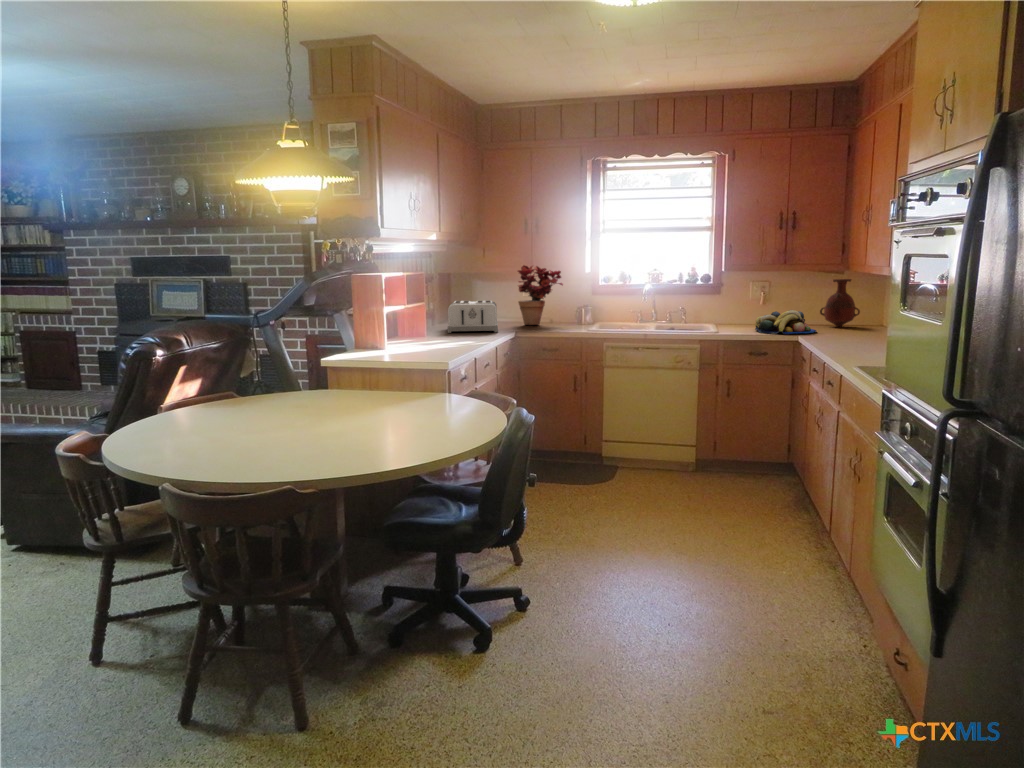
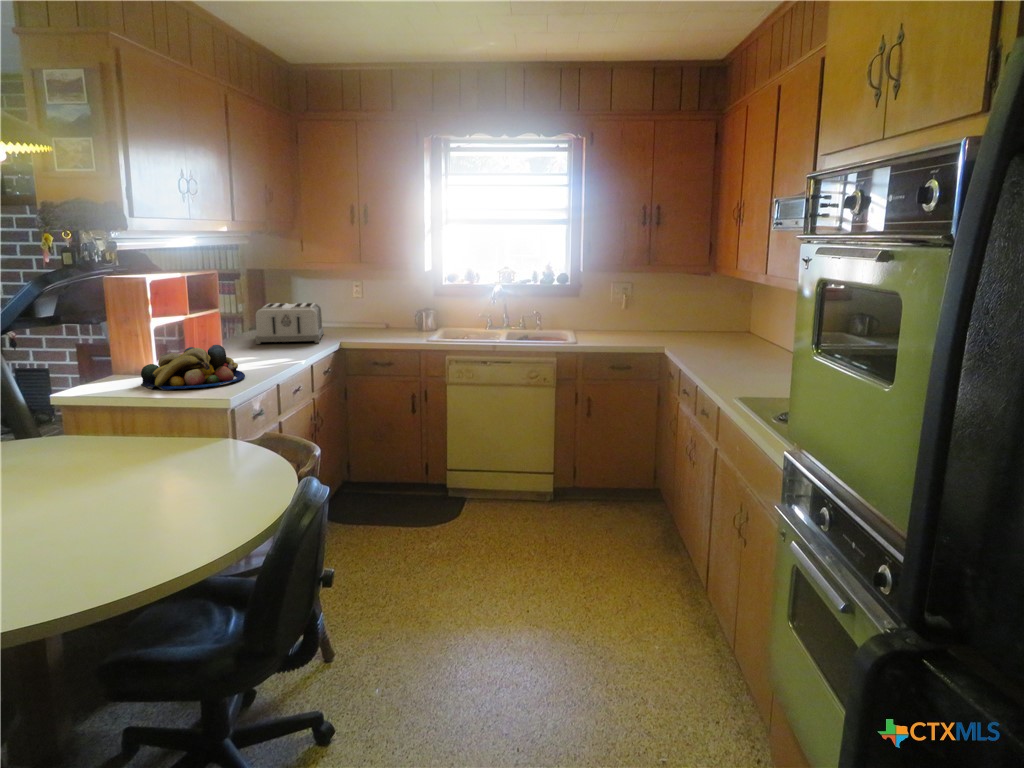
potted plant: present [518,265,563,325] -> none [345,260,403,331]
vase: present [820,279,860,327] -> none [683,282,723,333]
fruit bowl: present [755,310,816,334] -> present [141,345,245,390]

